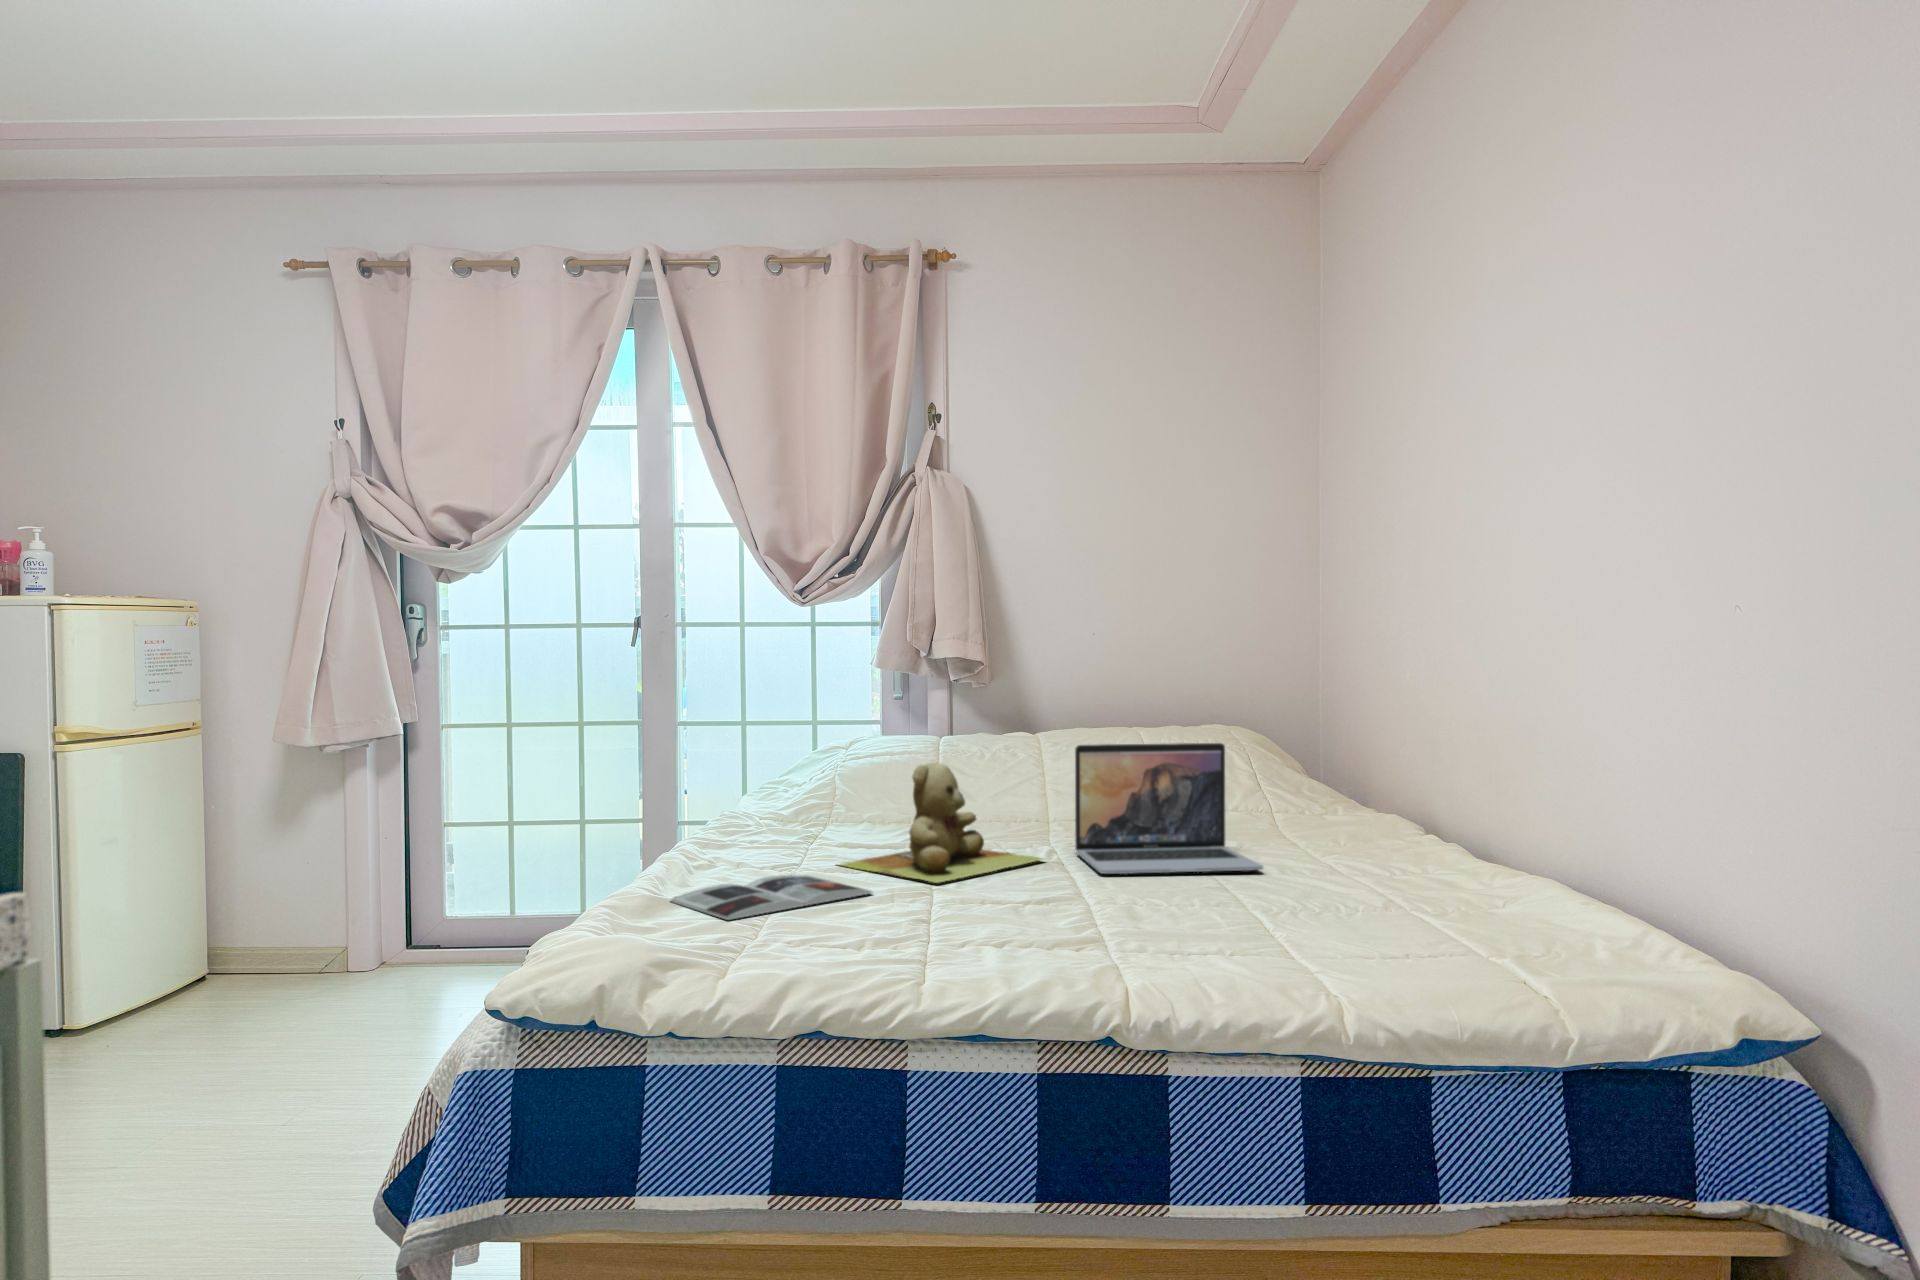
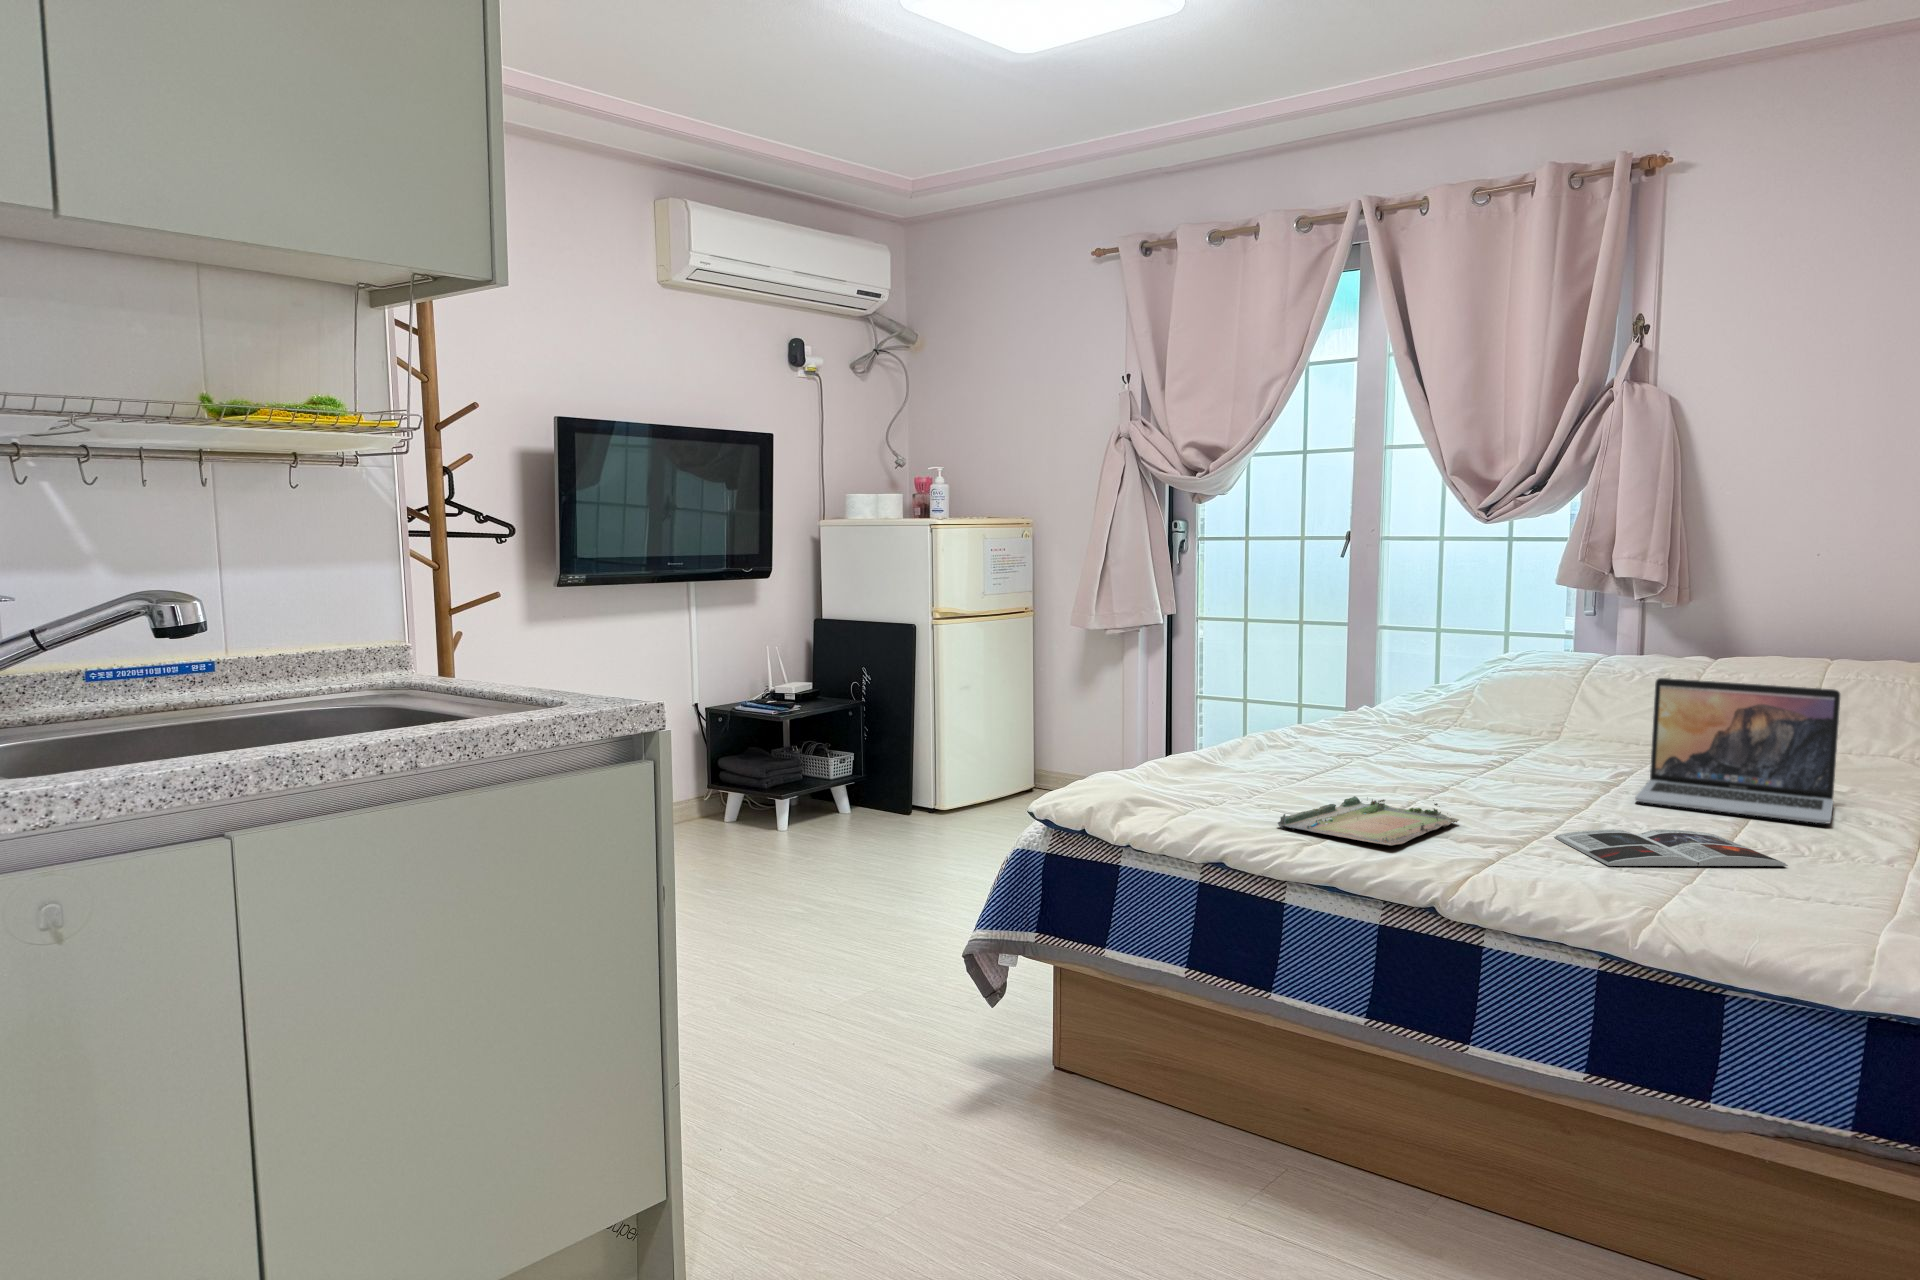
teddy bear: present [839,763,1043,883] -> none [1401,682,1607,785]
magazine: present [670,875,872,920] -> present [1554,829,1788,866]
tray: none [842,905,1013,976] -> present [1278,796,1459,846]

